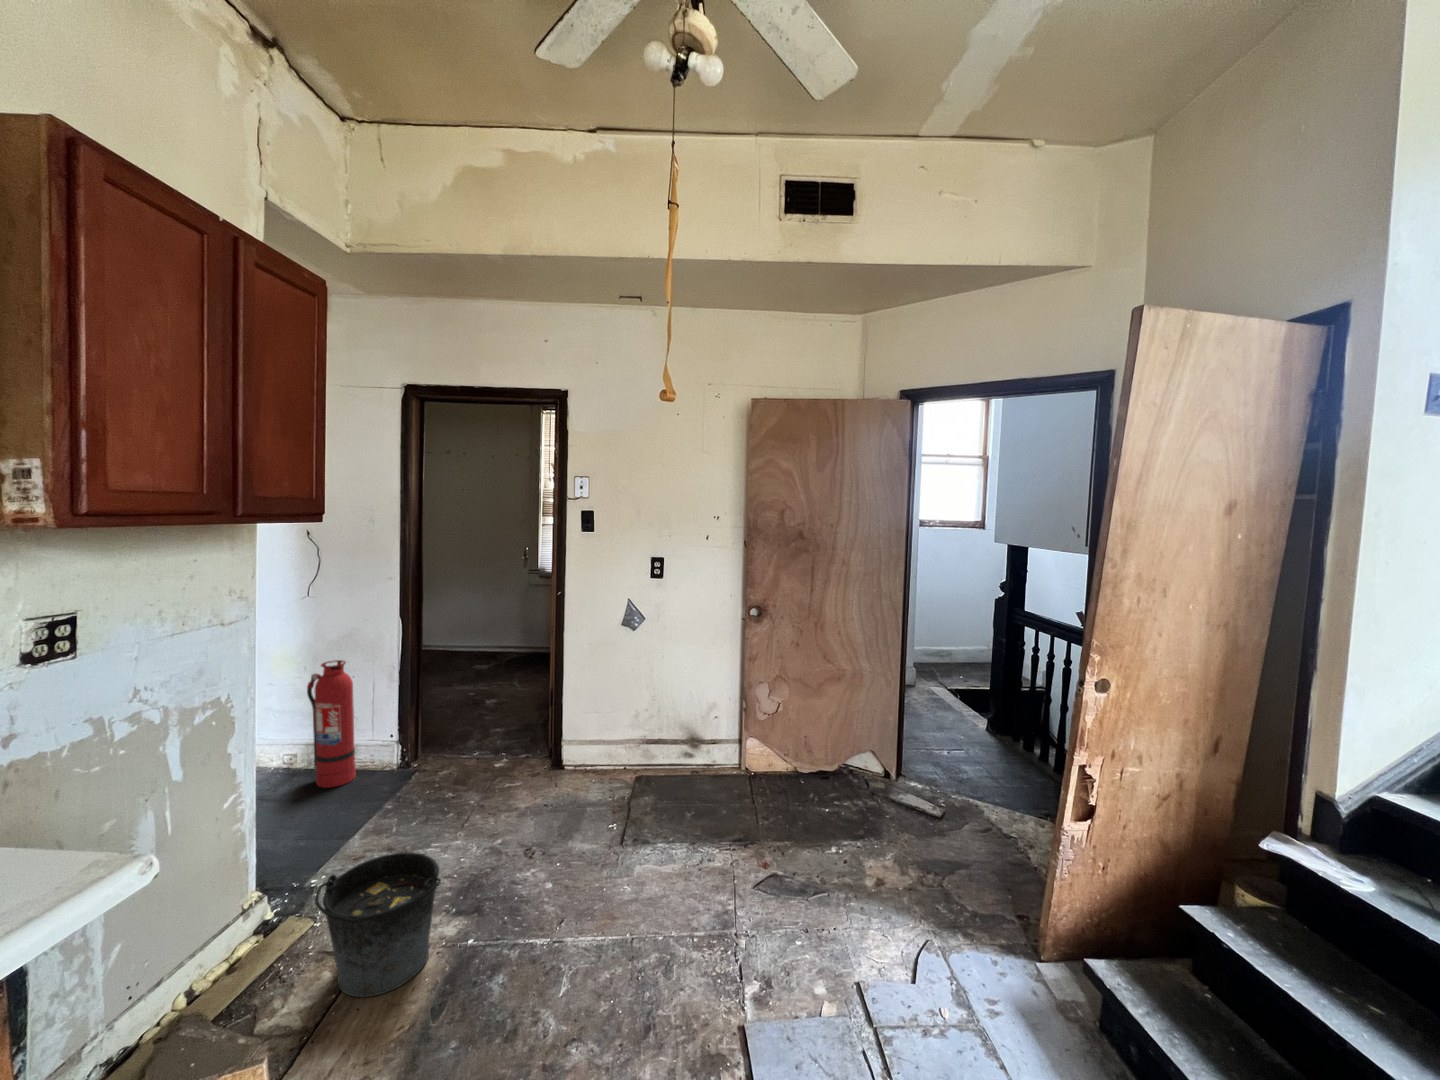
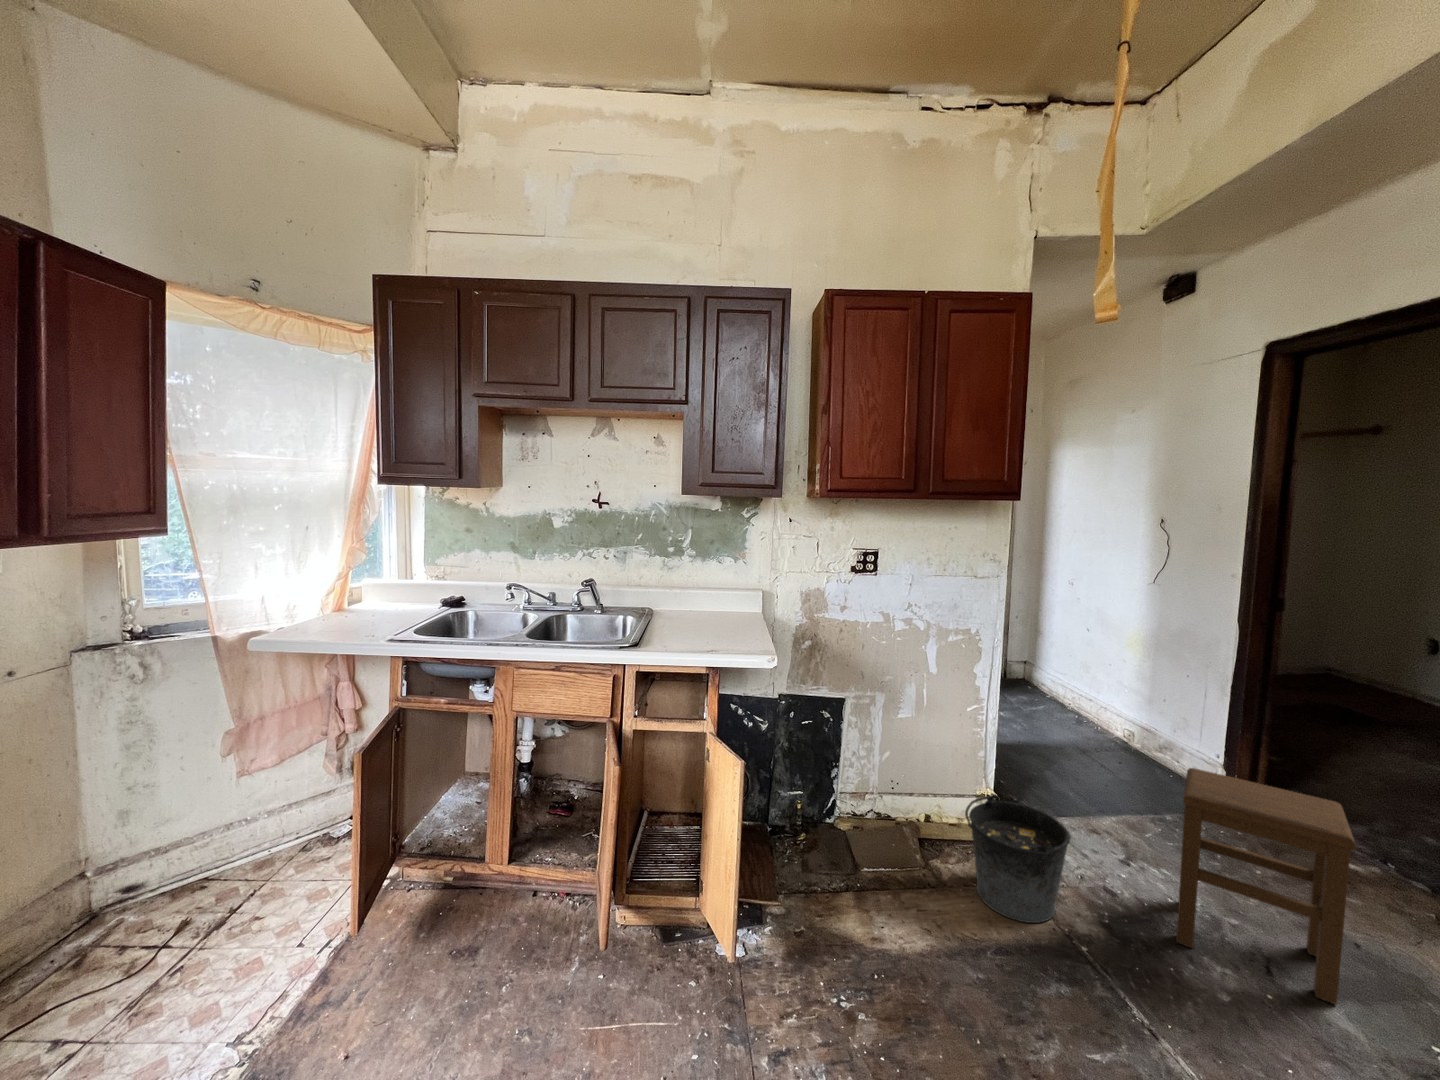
fire extinguisher: present [307,660,356,788] -> none [1140,653,1188,782]
stool: none [463,717,578,881] -> present [1176,768,1357,1005]

